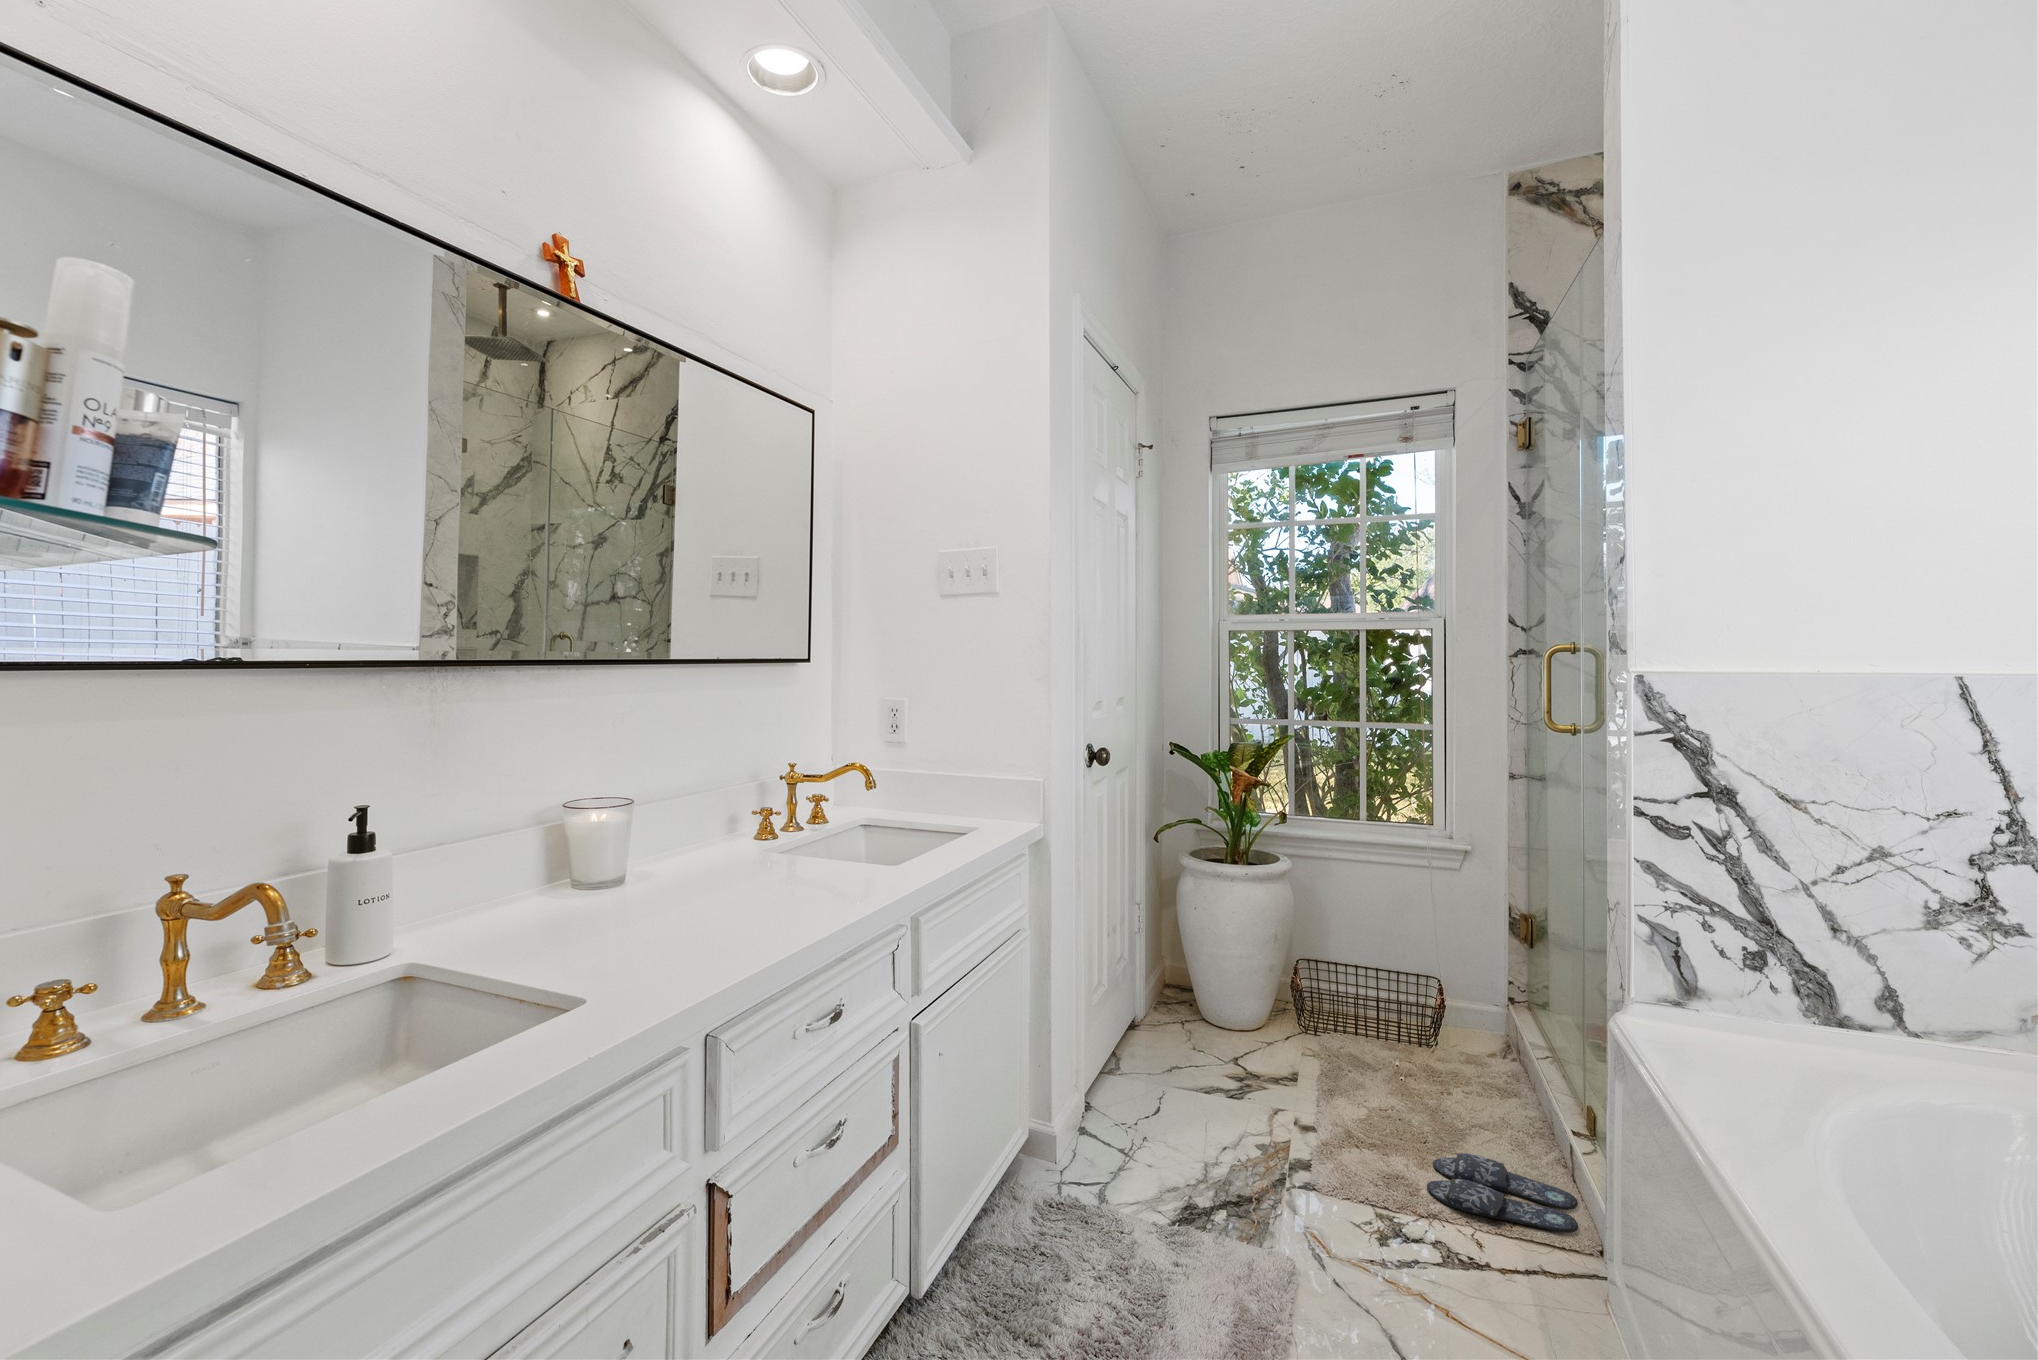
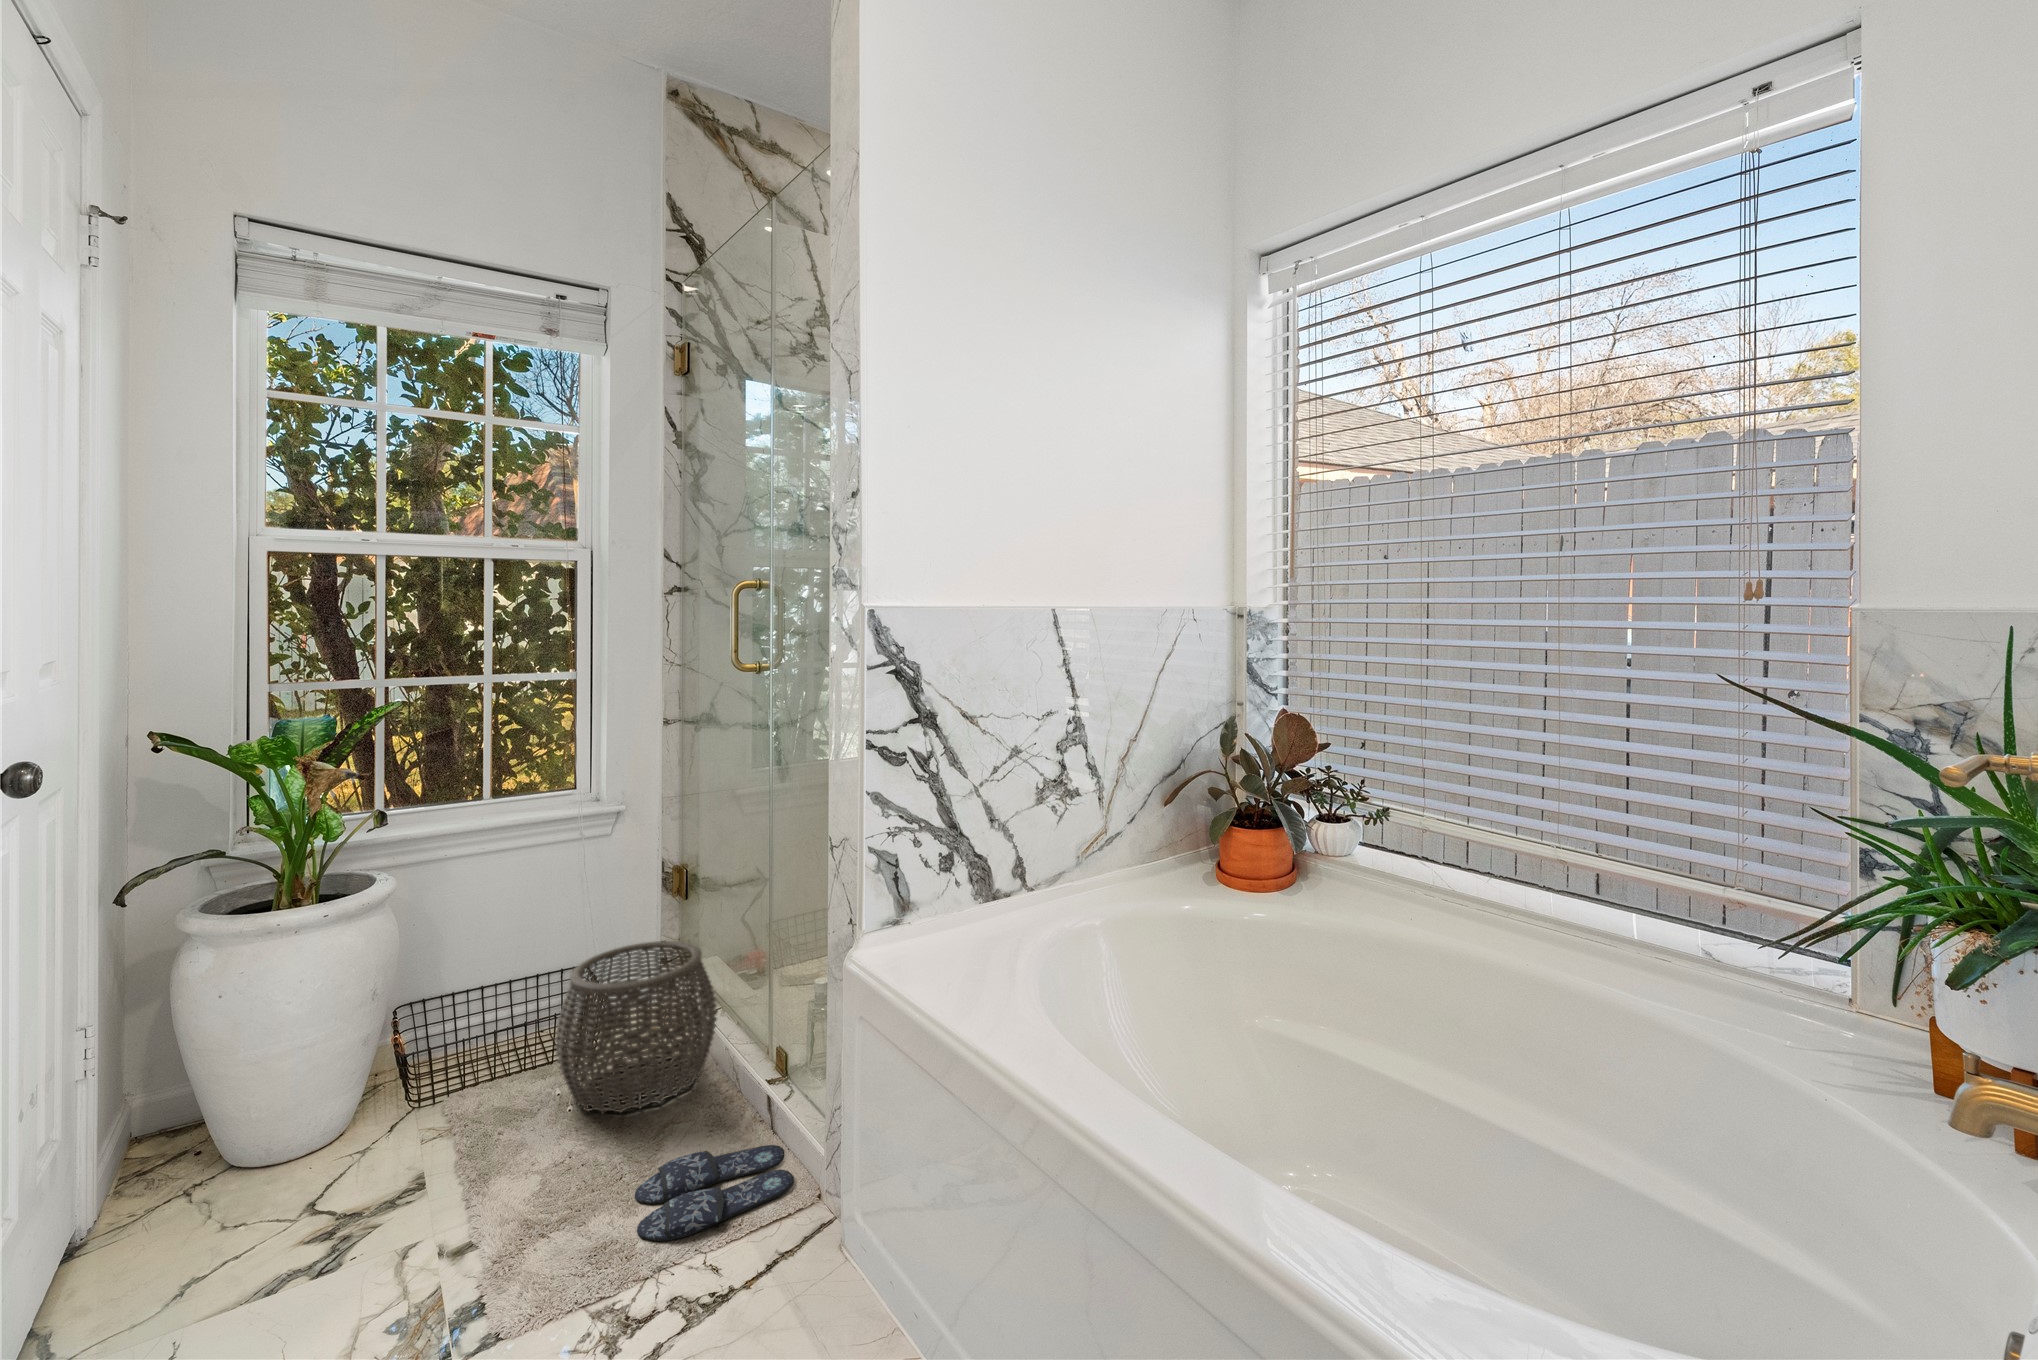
woven basket: none [1394,962,1541,1113] -> present [555,941,717,1113]

